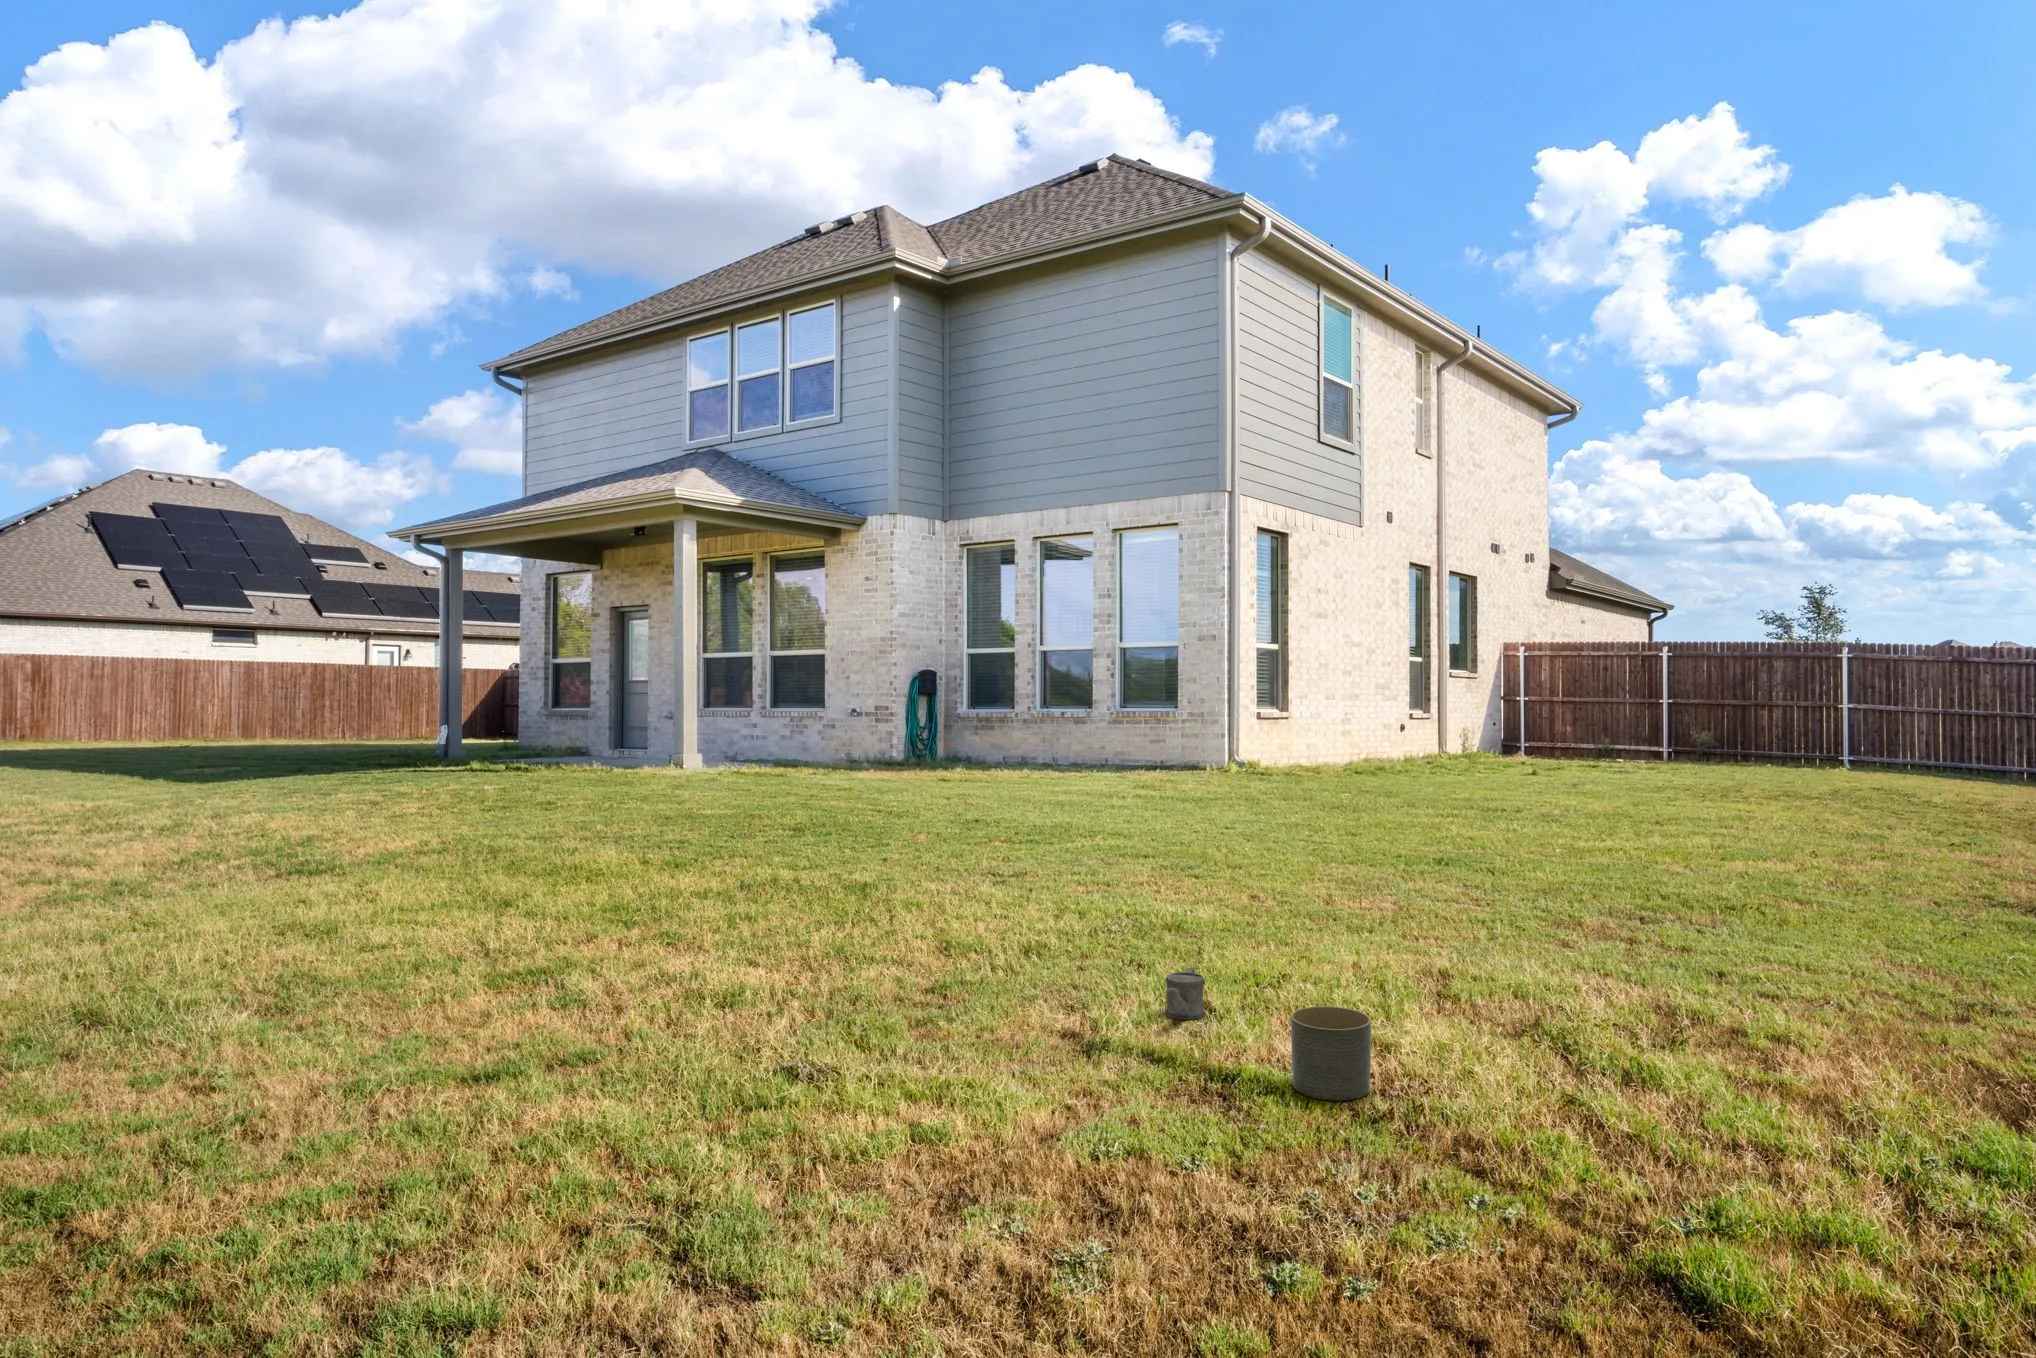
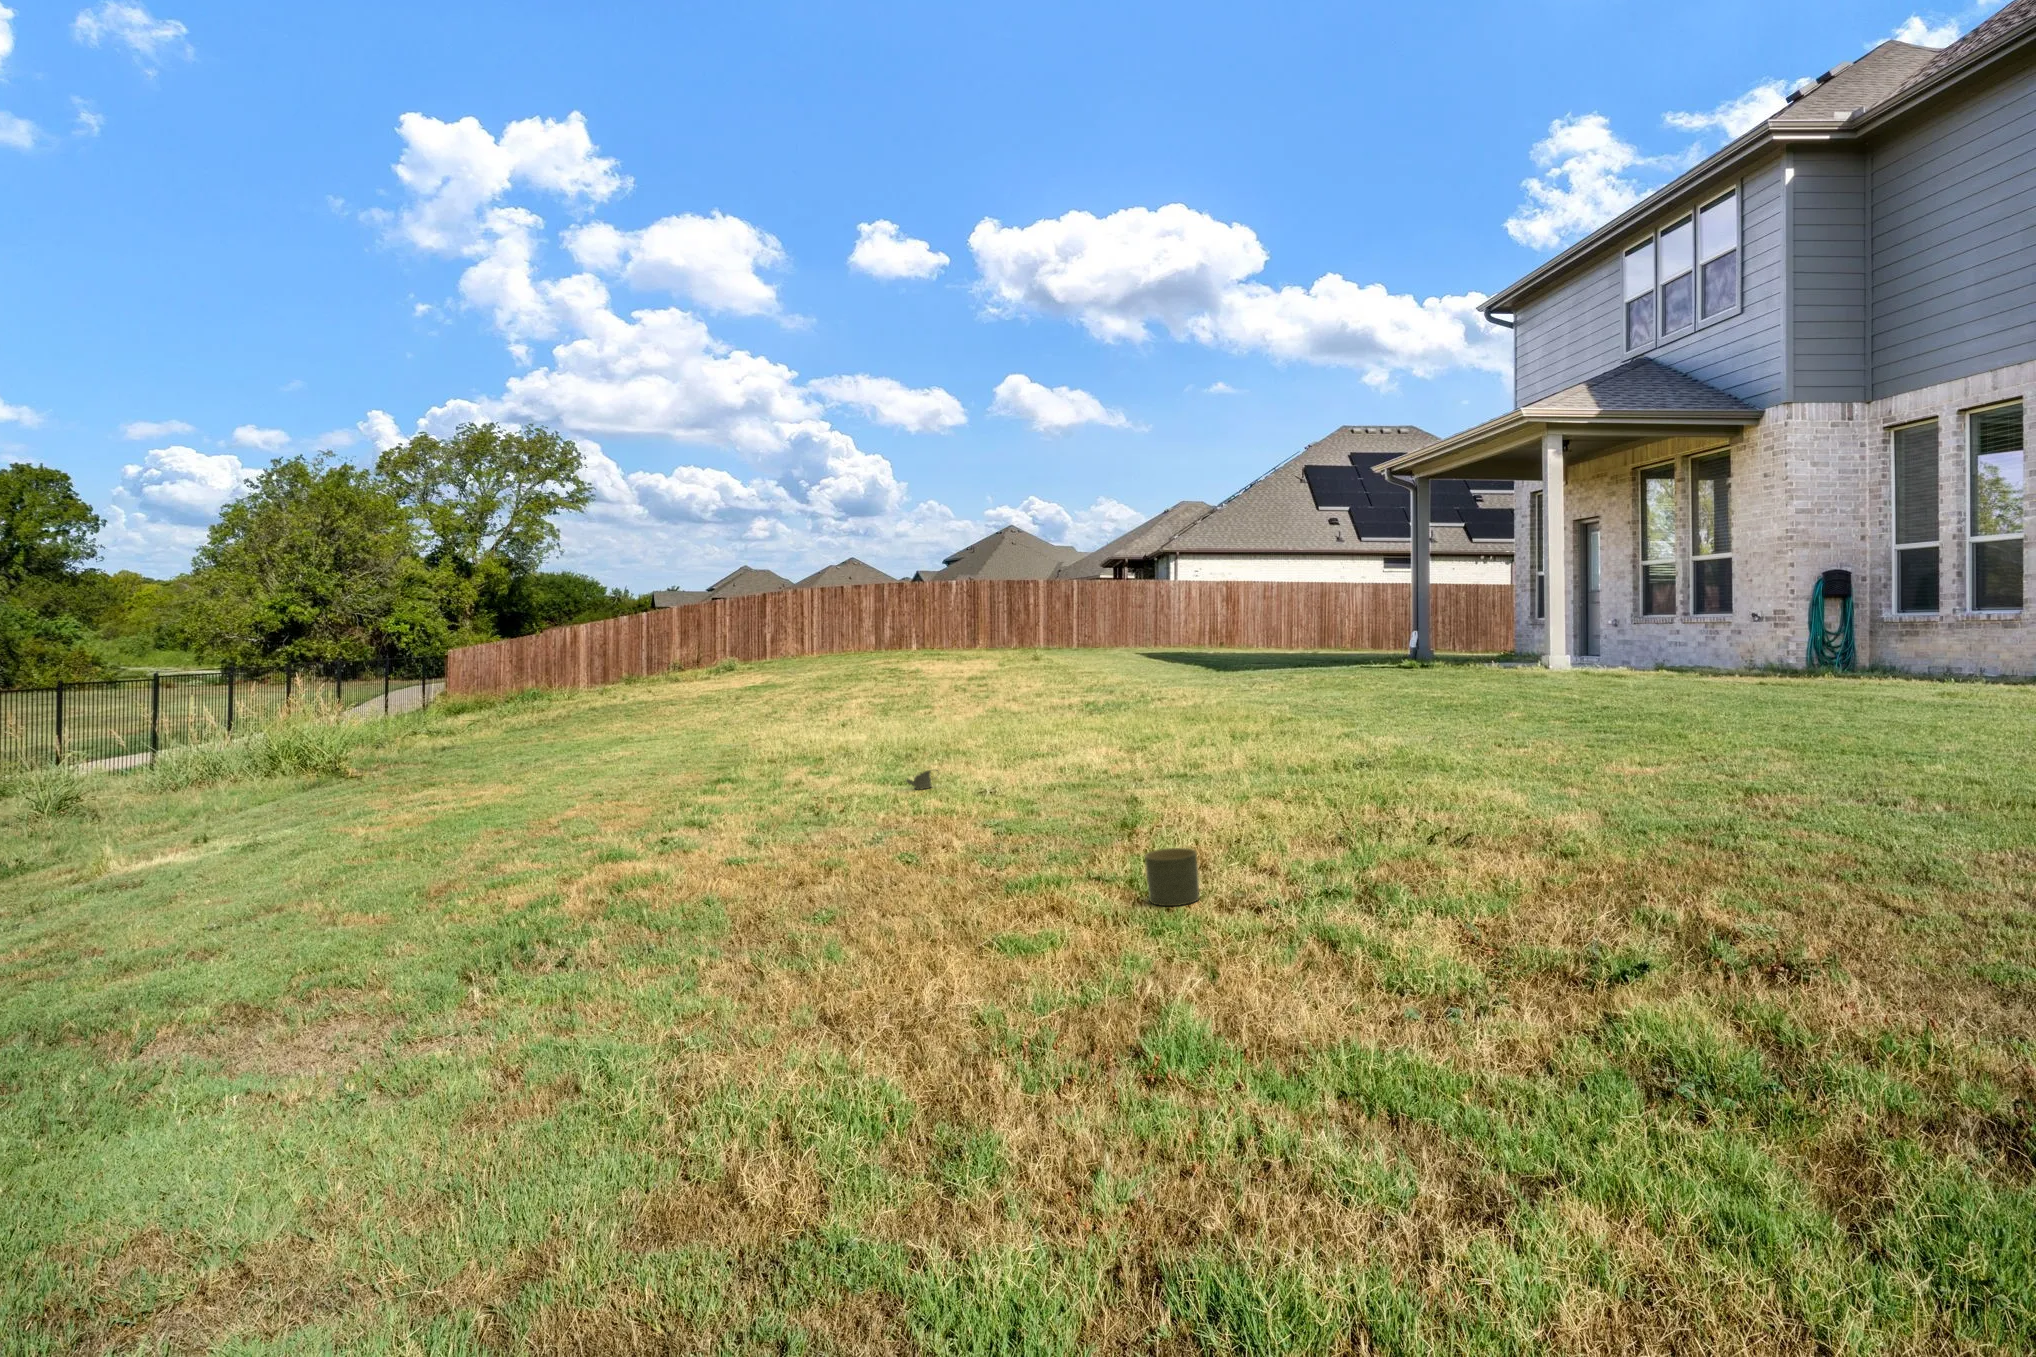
watering can: present [1166,967,1205,1020] -> present [906,770,938,790]

